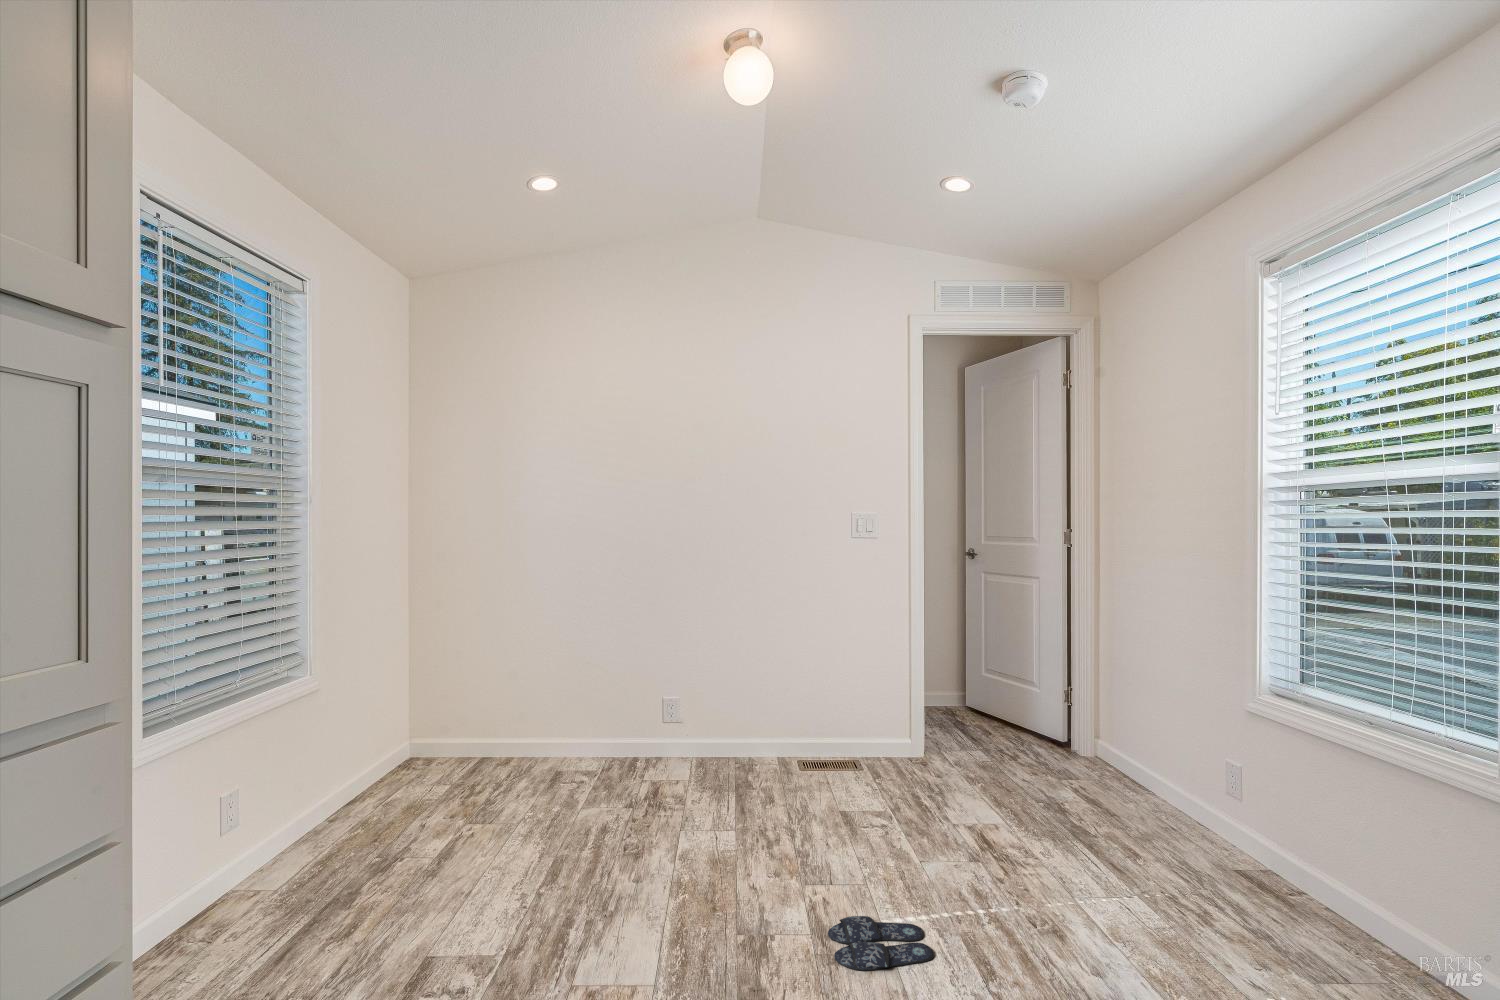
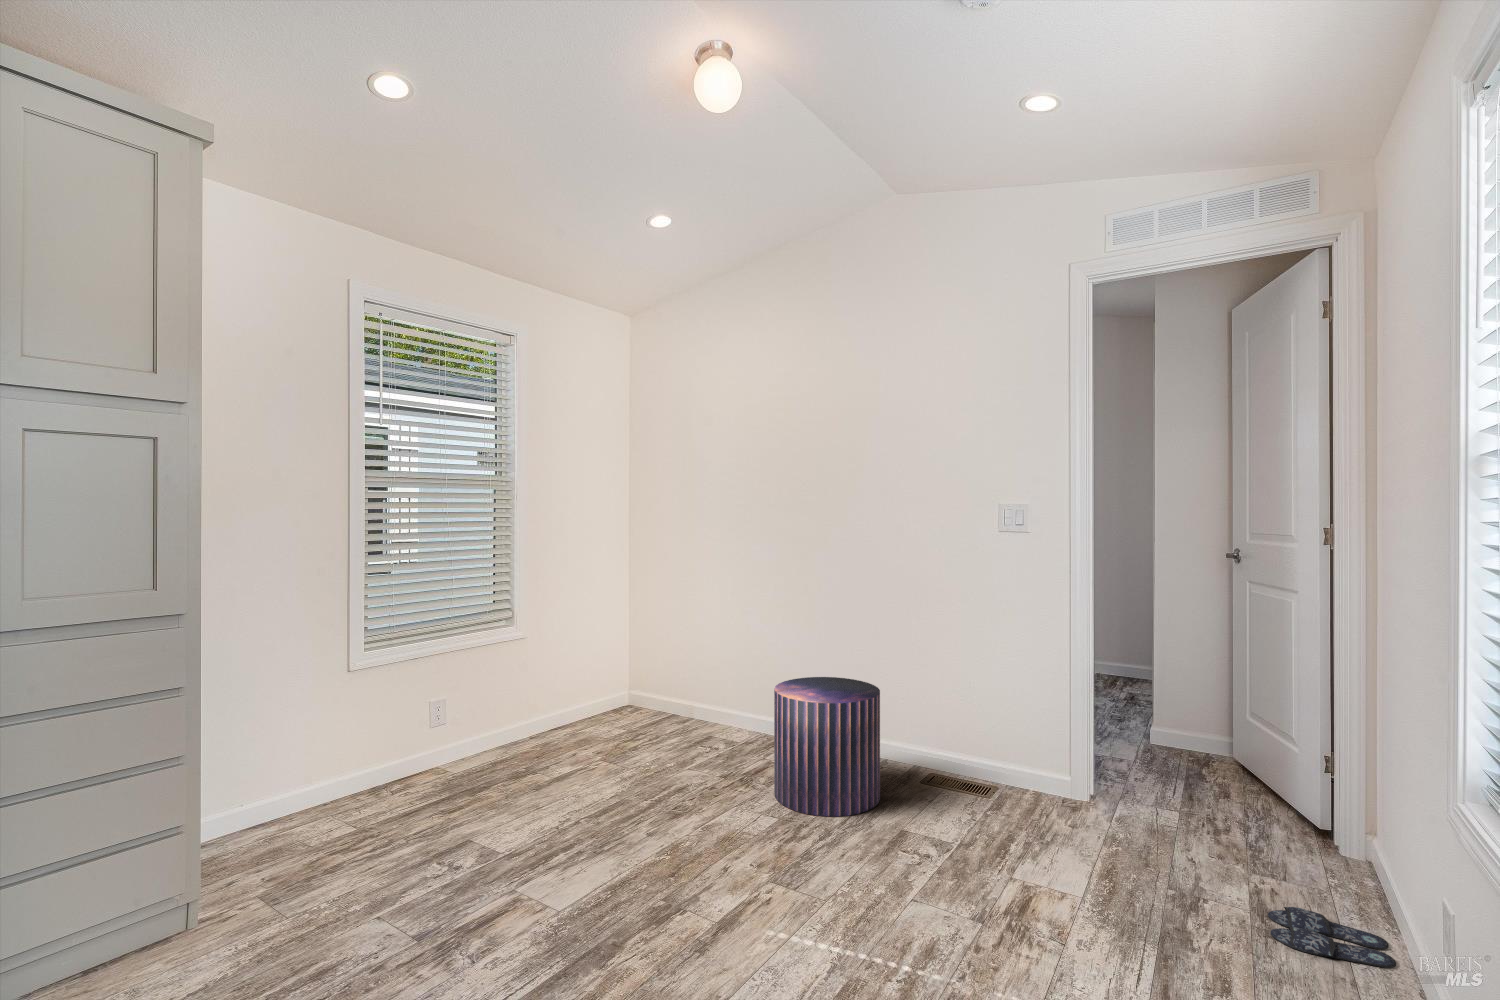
pouf: none [223,755,397,977] -> present [774,677,880,816]

